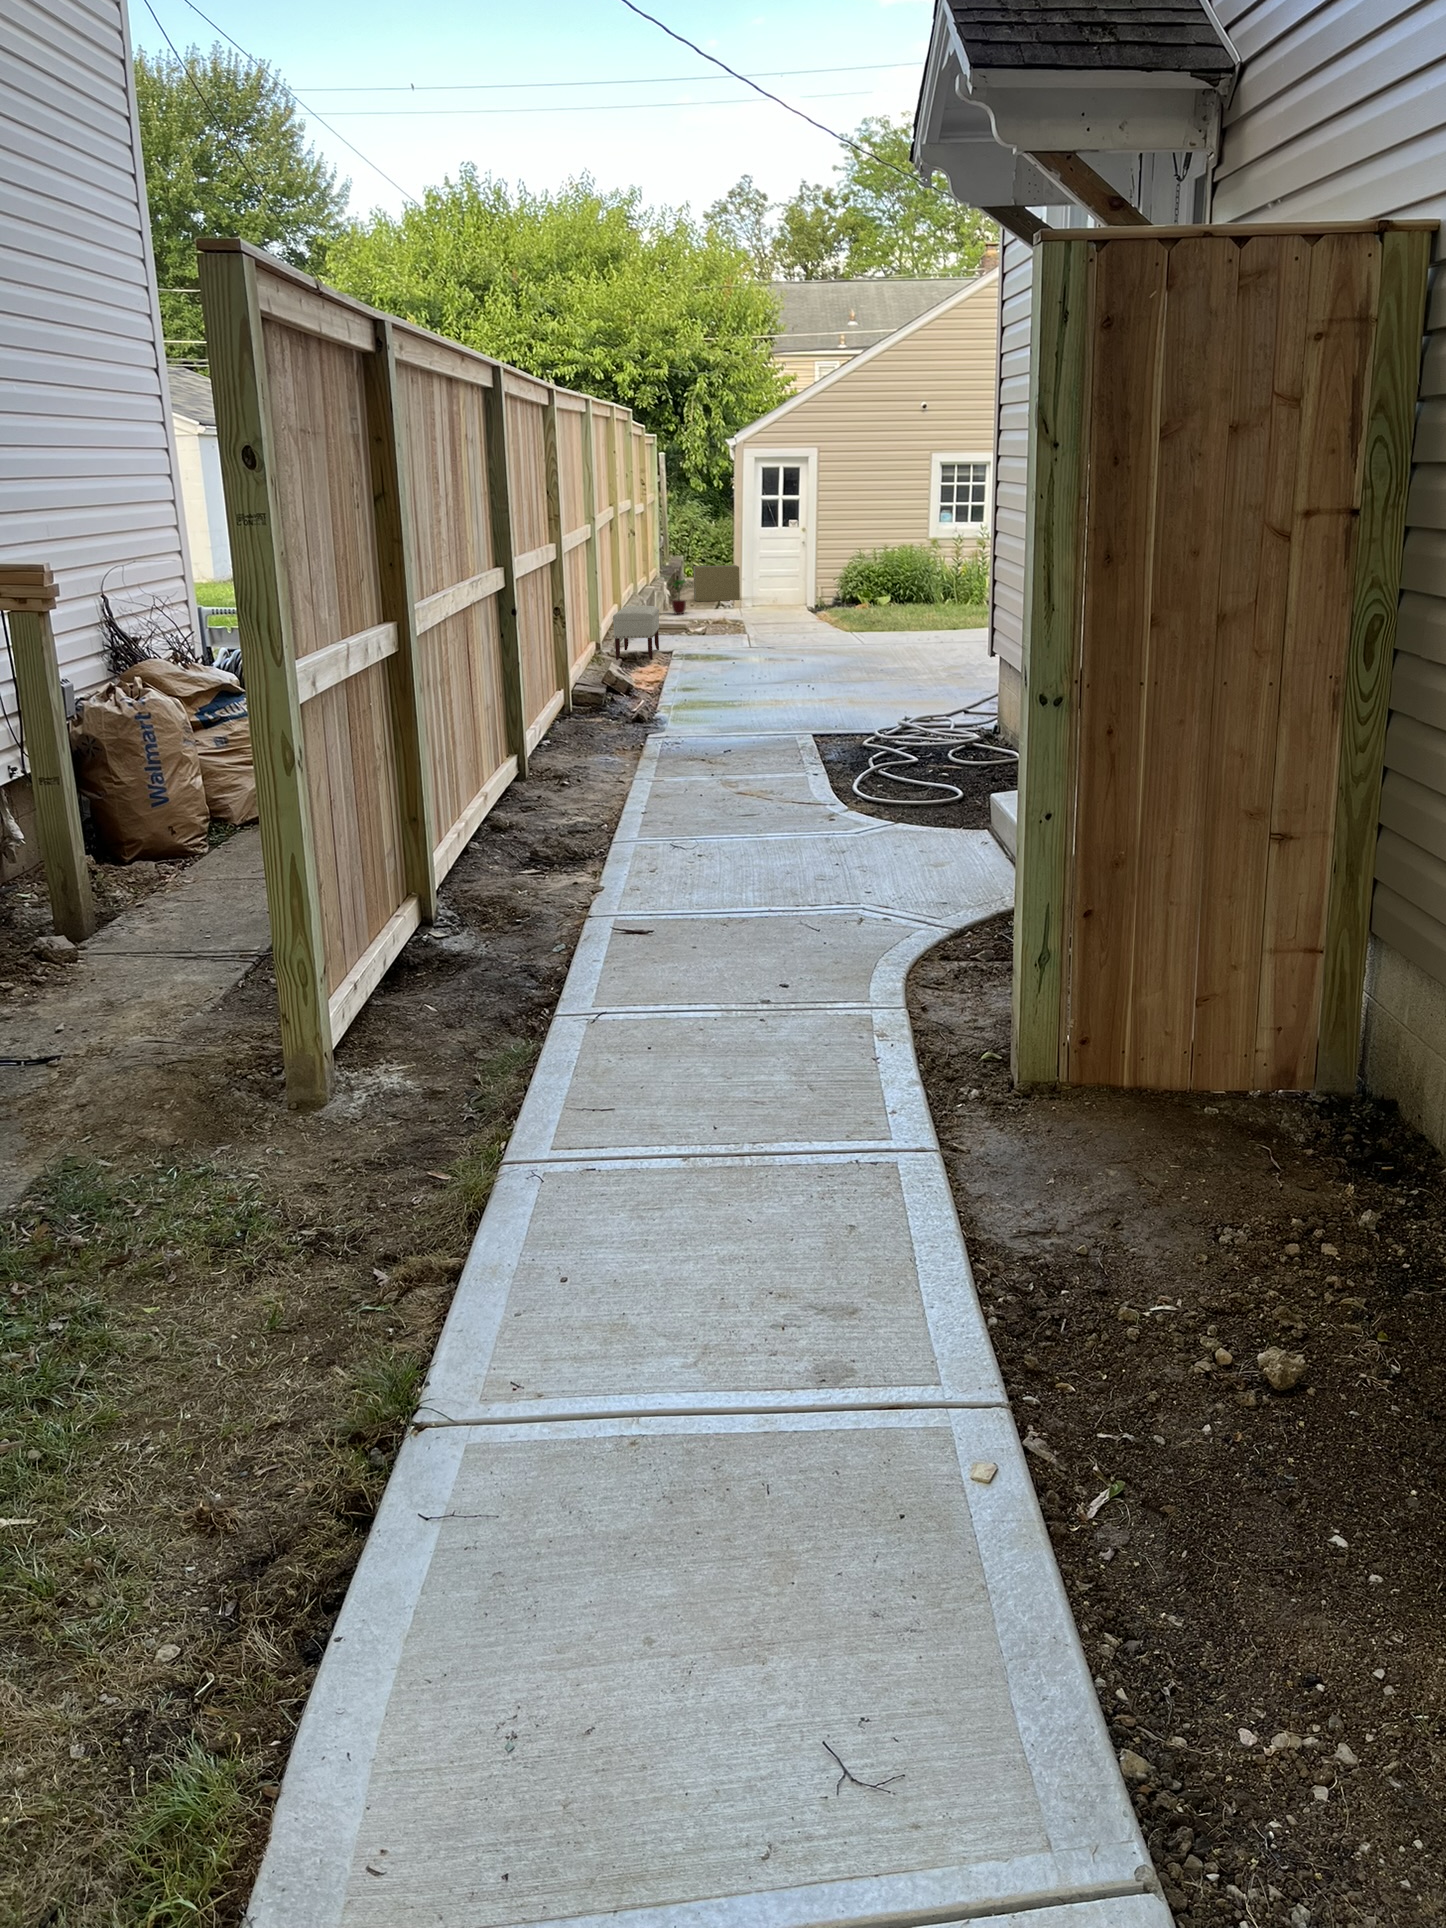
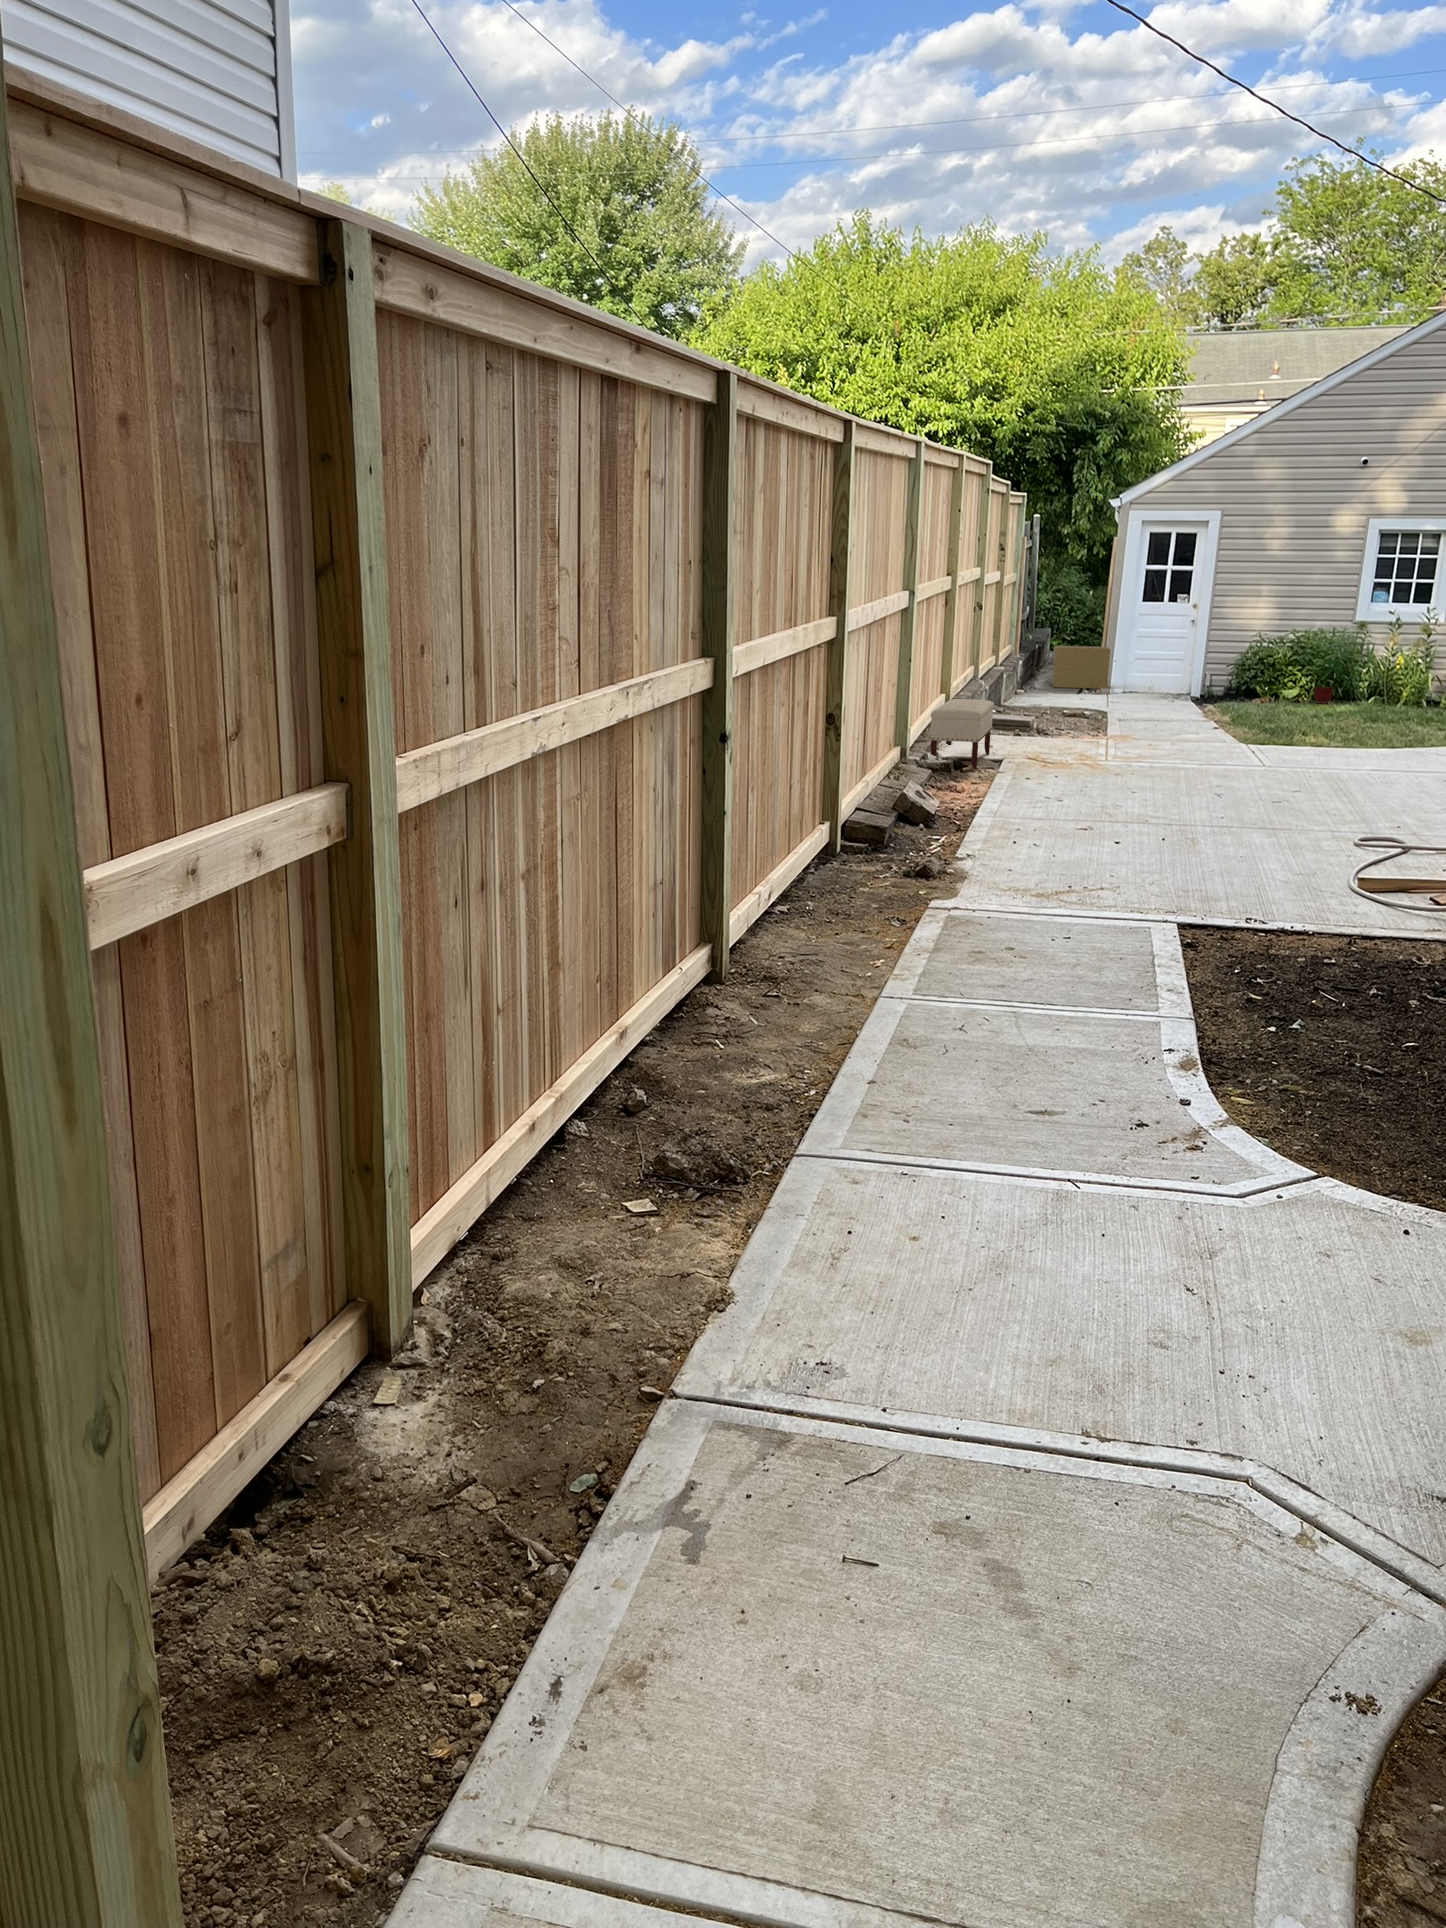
potted plant: present [669,580,692,614] -> present [1302,659,1342,704]

